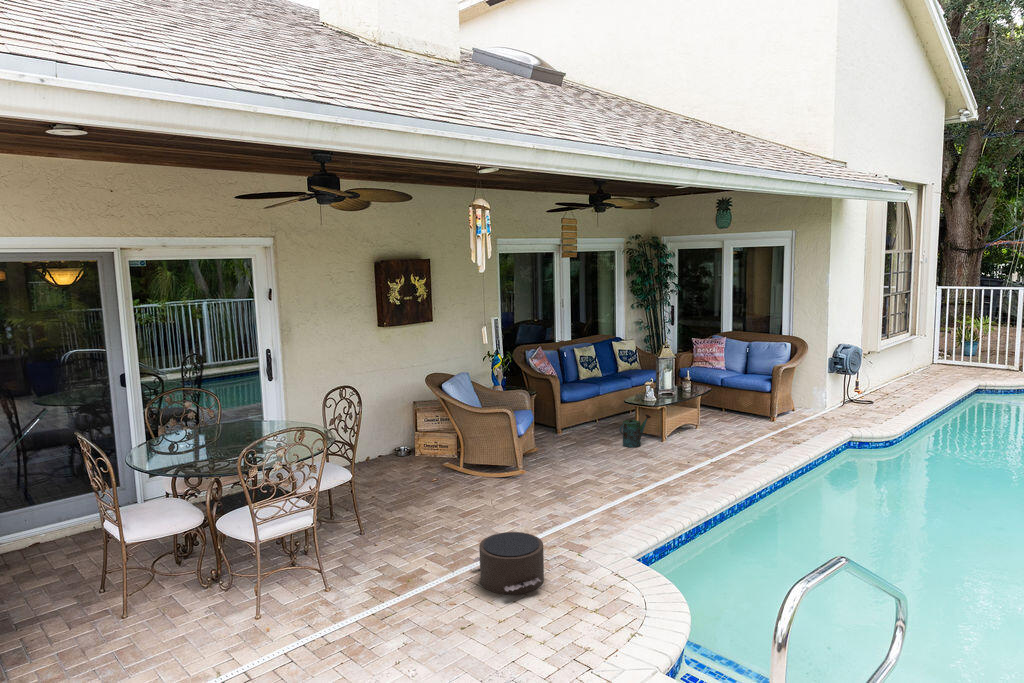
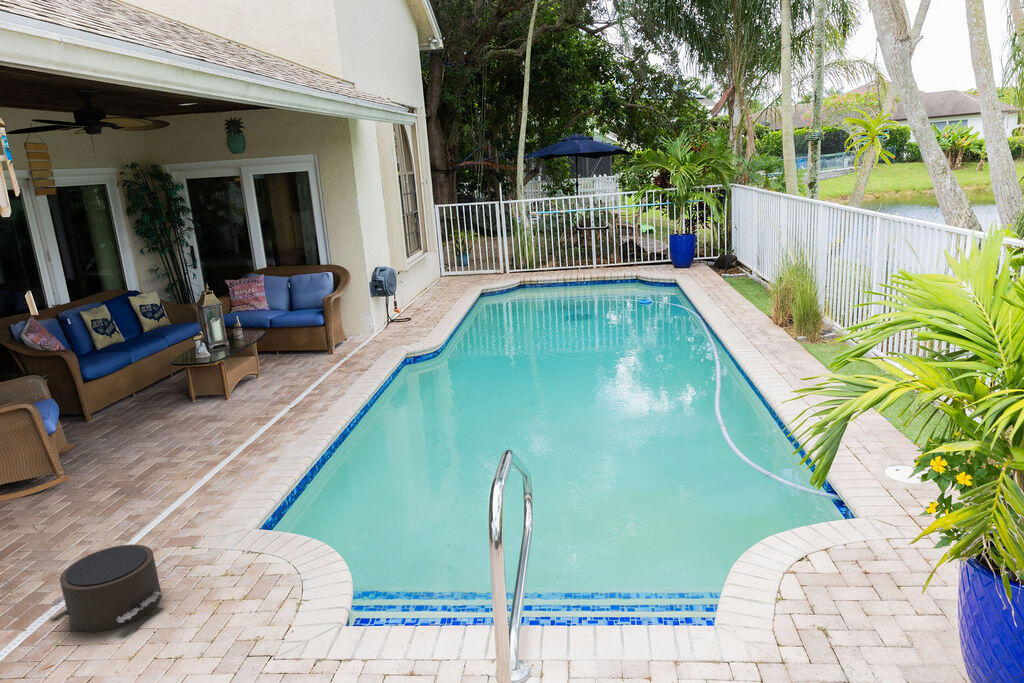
watering can: present [619,414,651,448] -> none [174,373,208,415]

